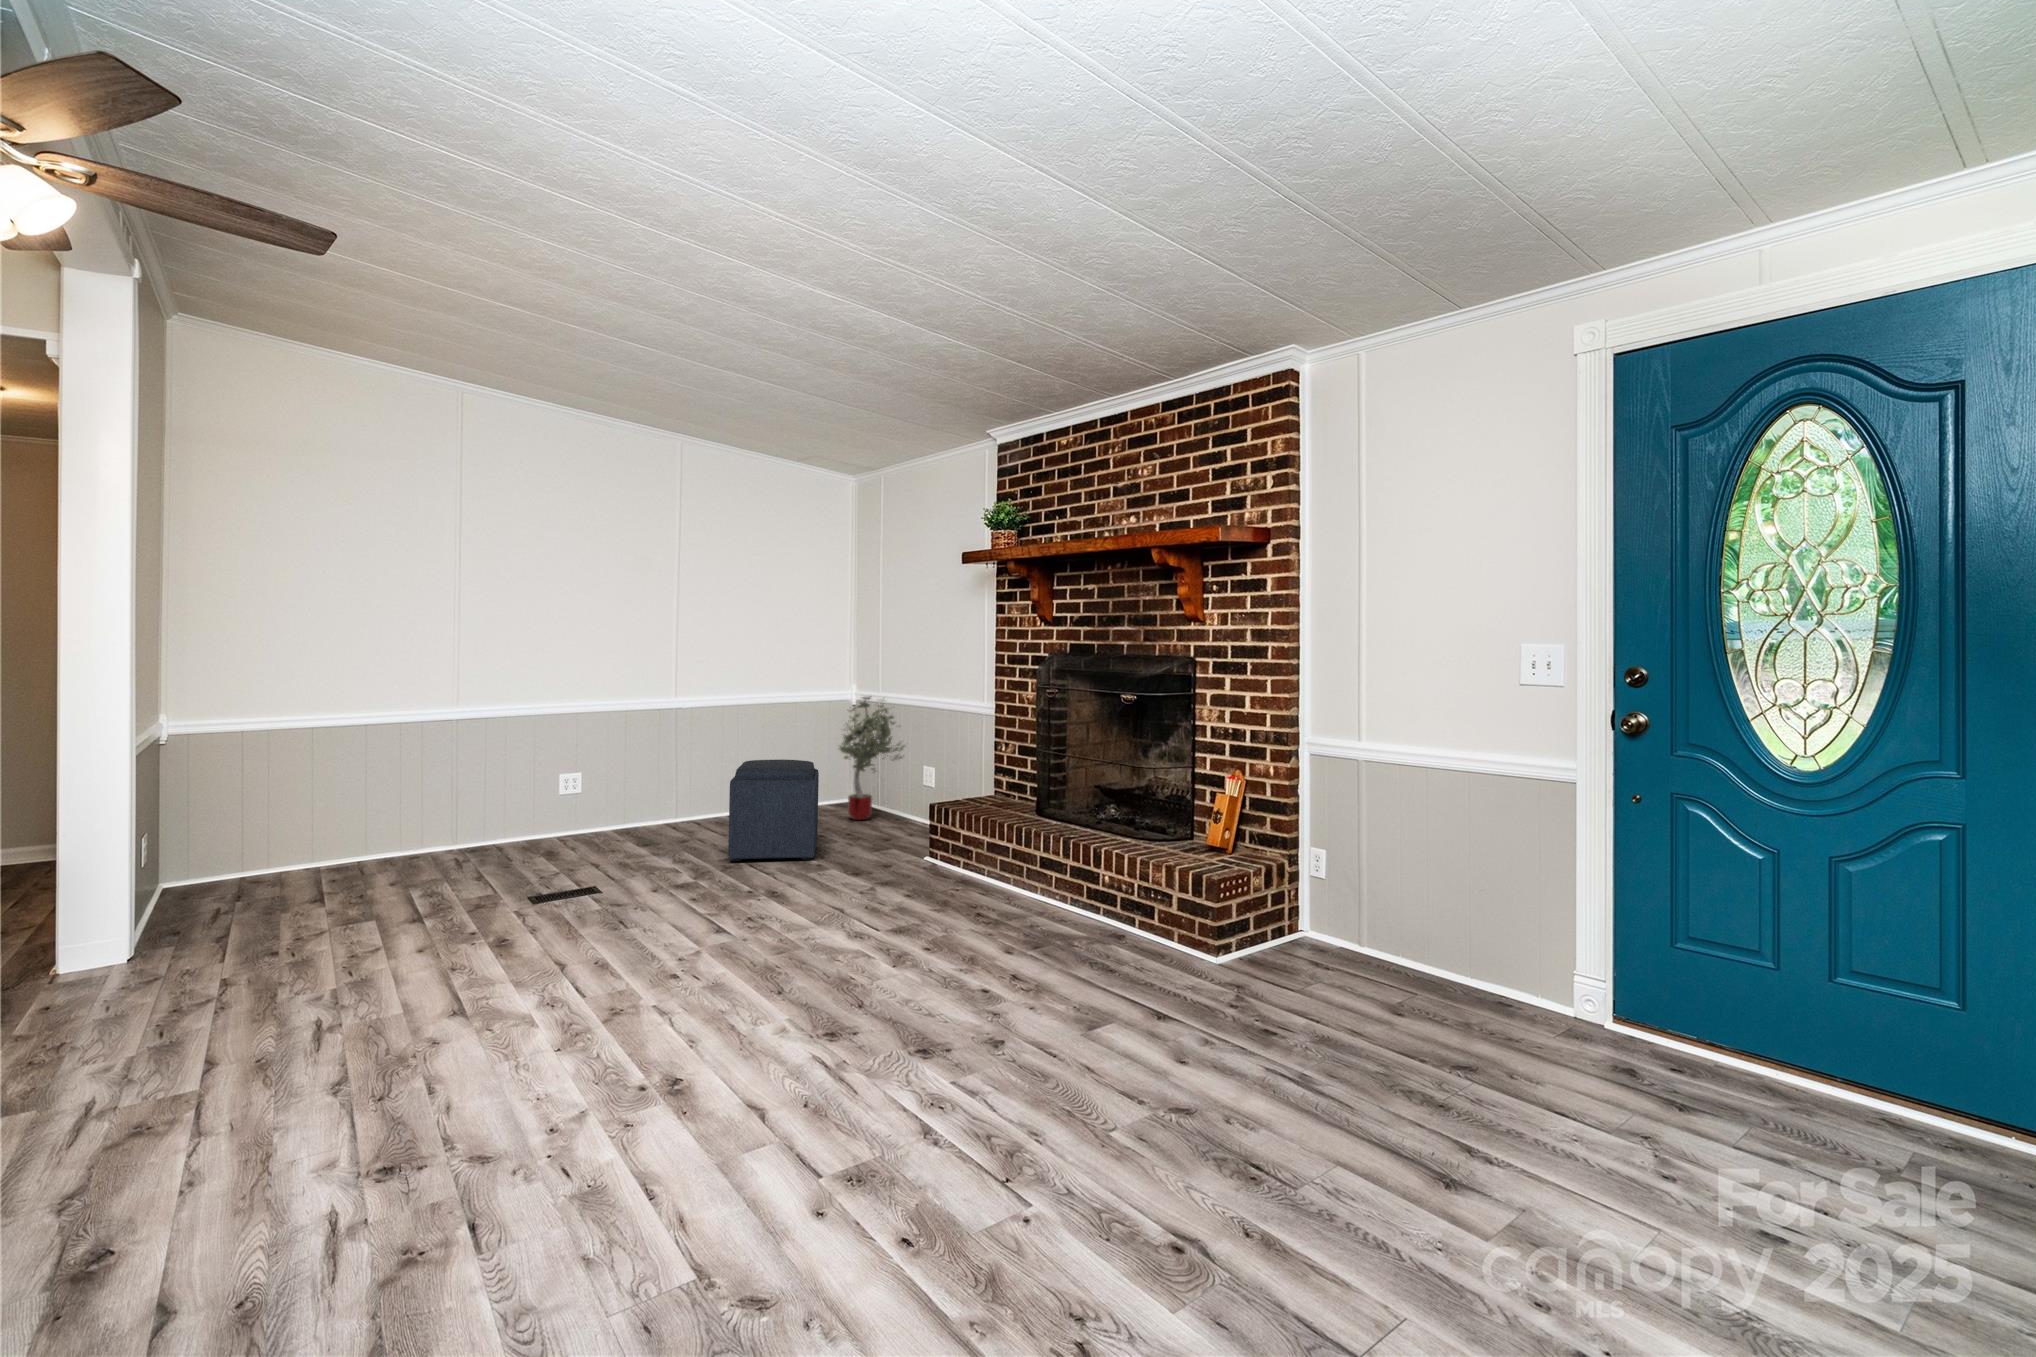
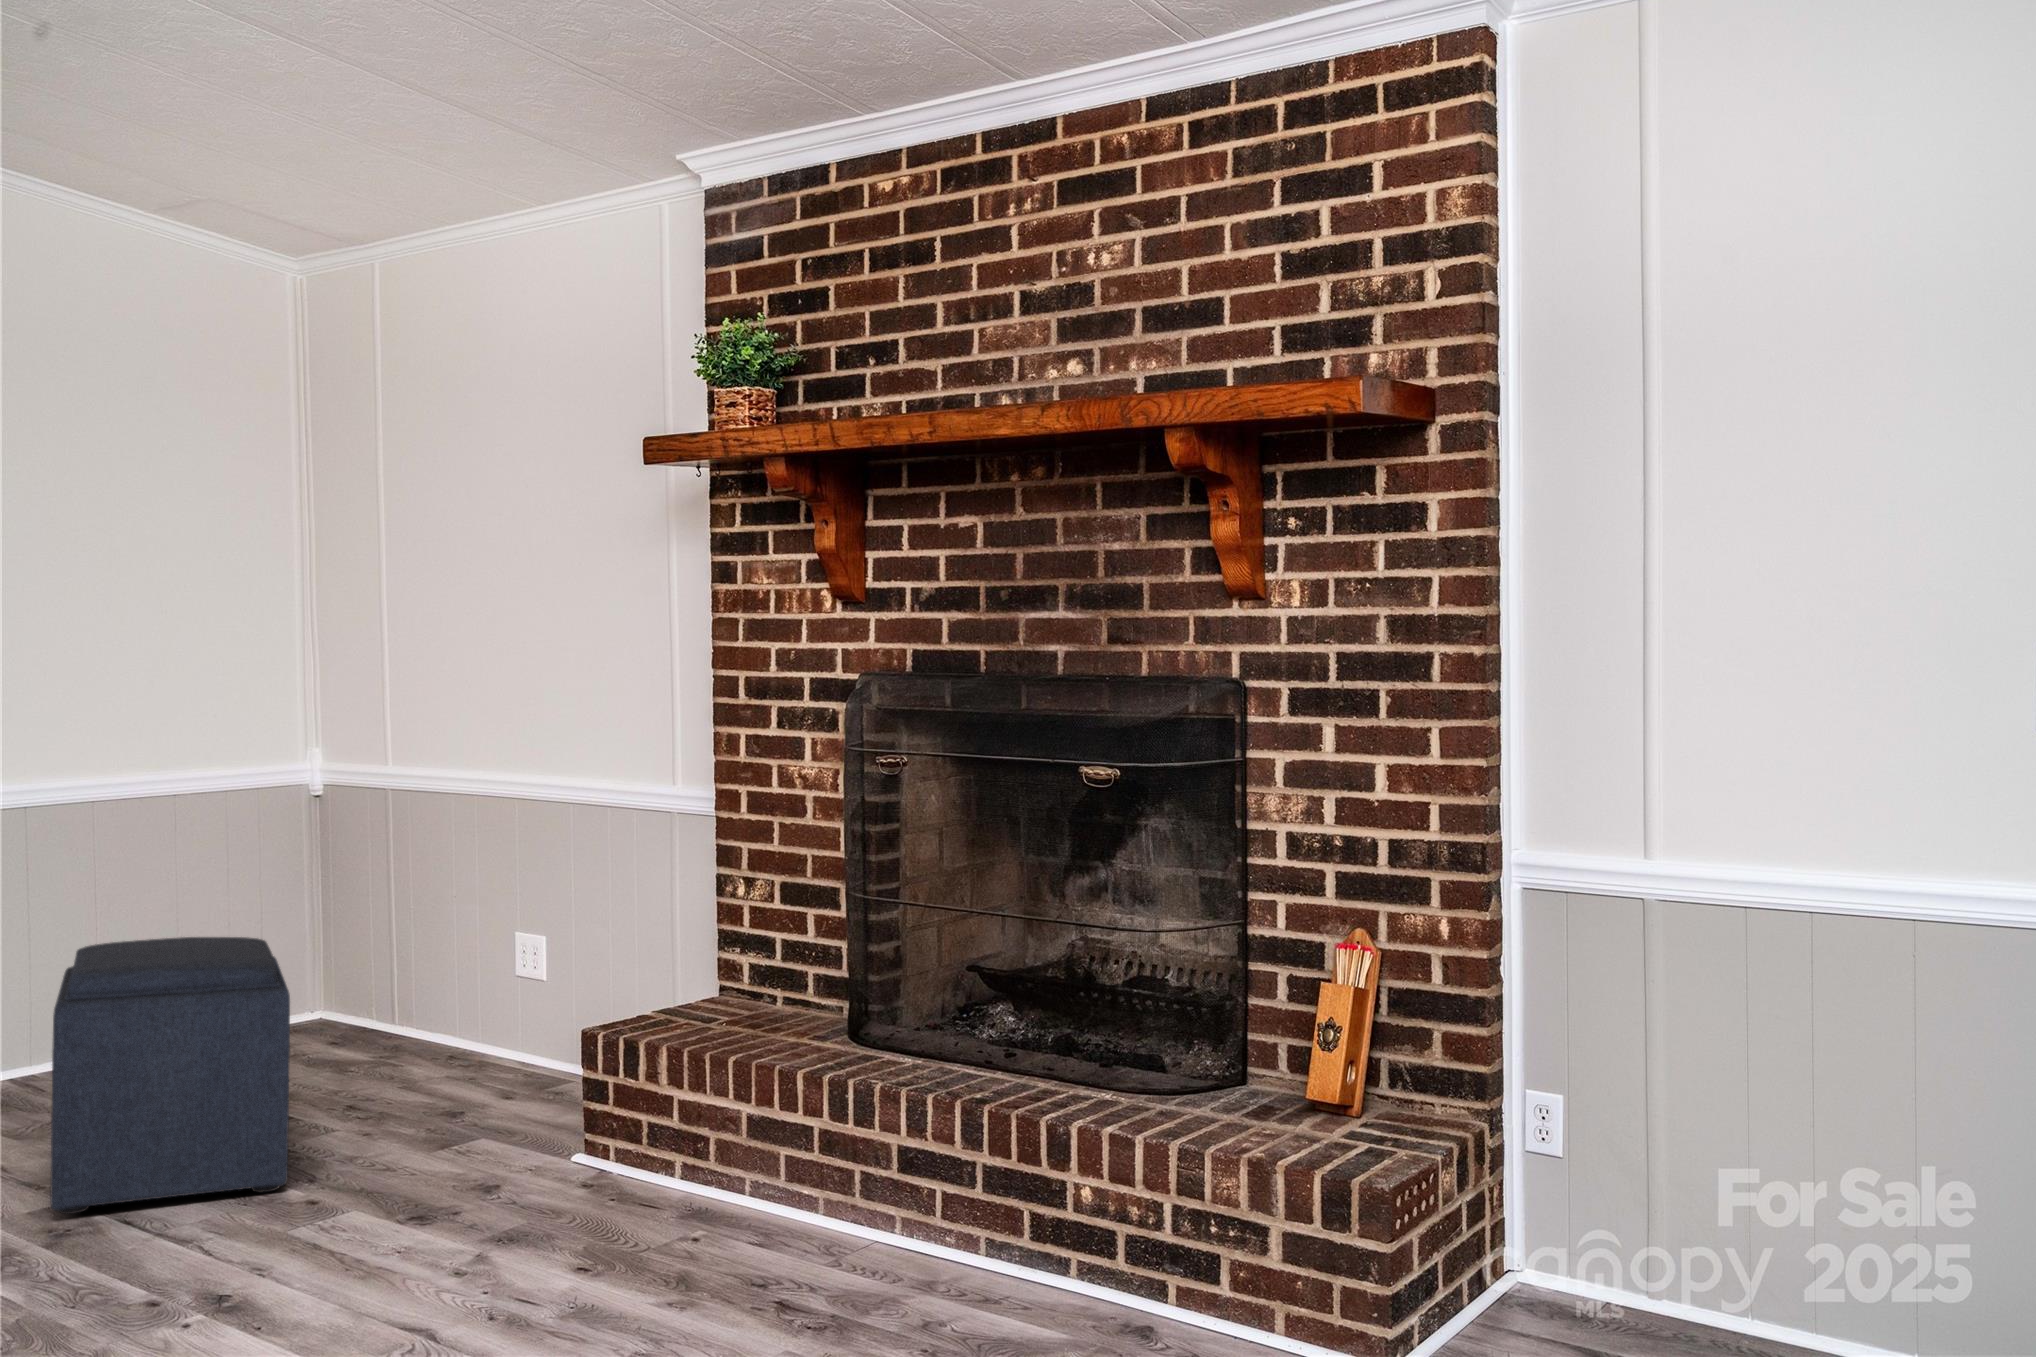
potted tree: present [840,697,906,820] -> none [293,767,475,1066]

